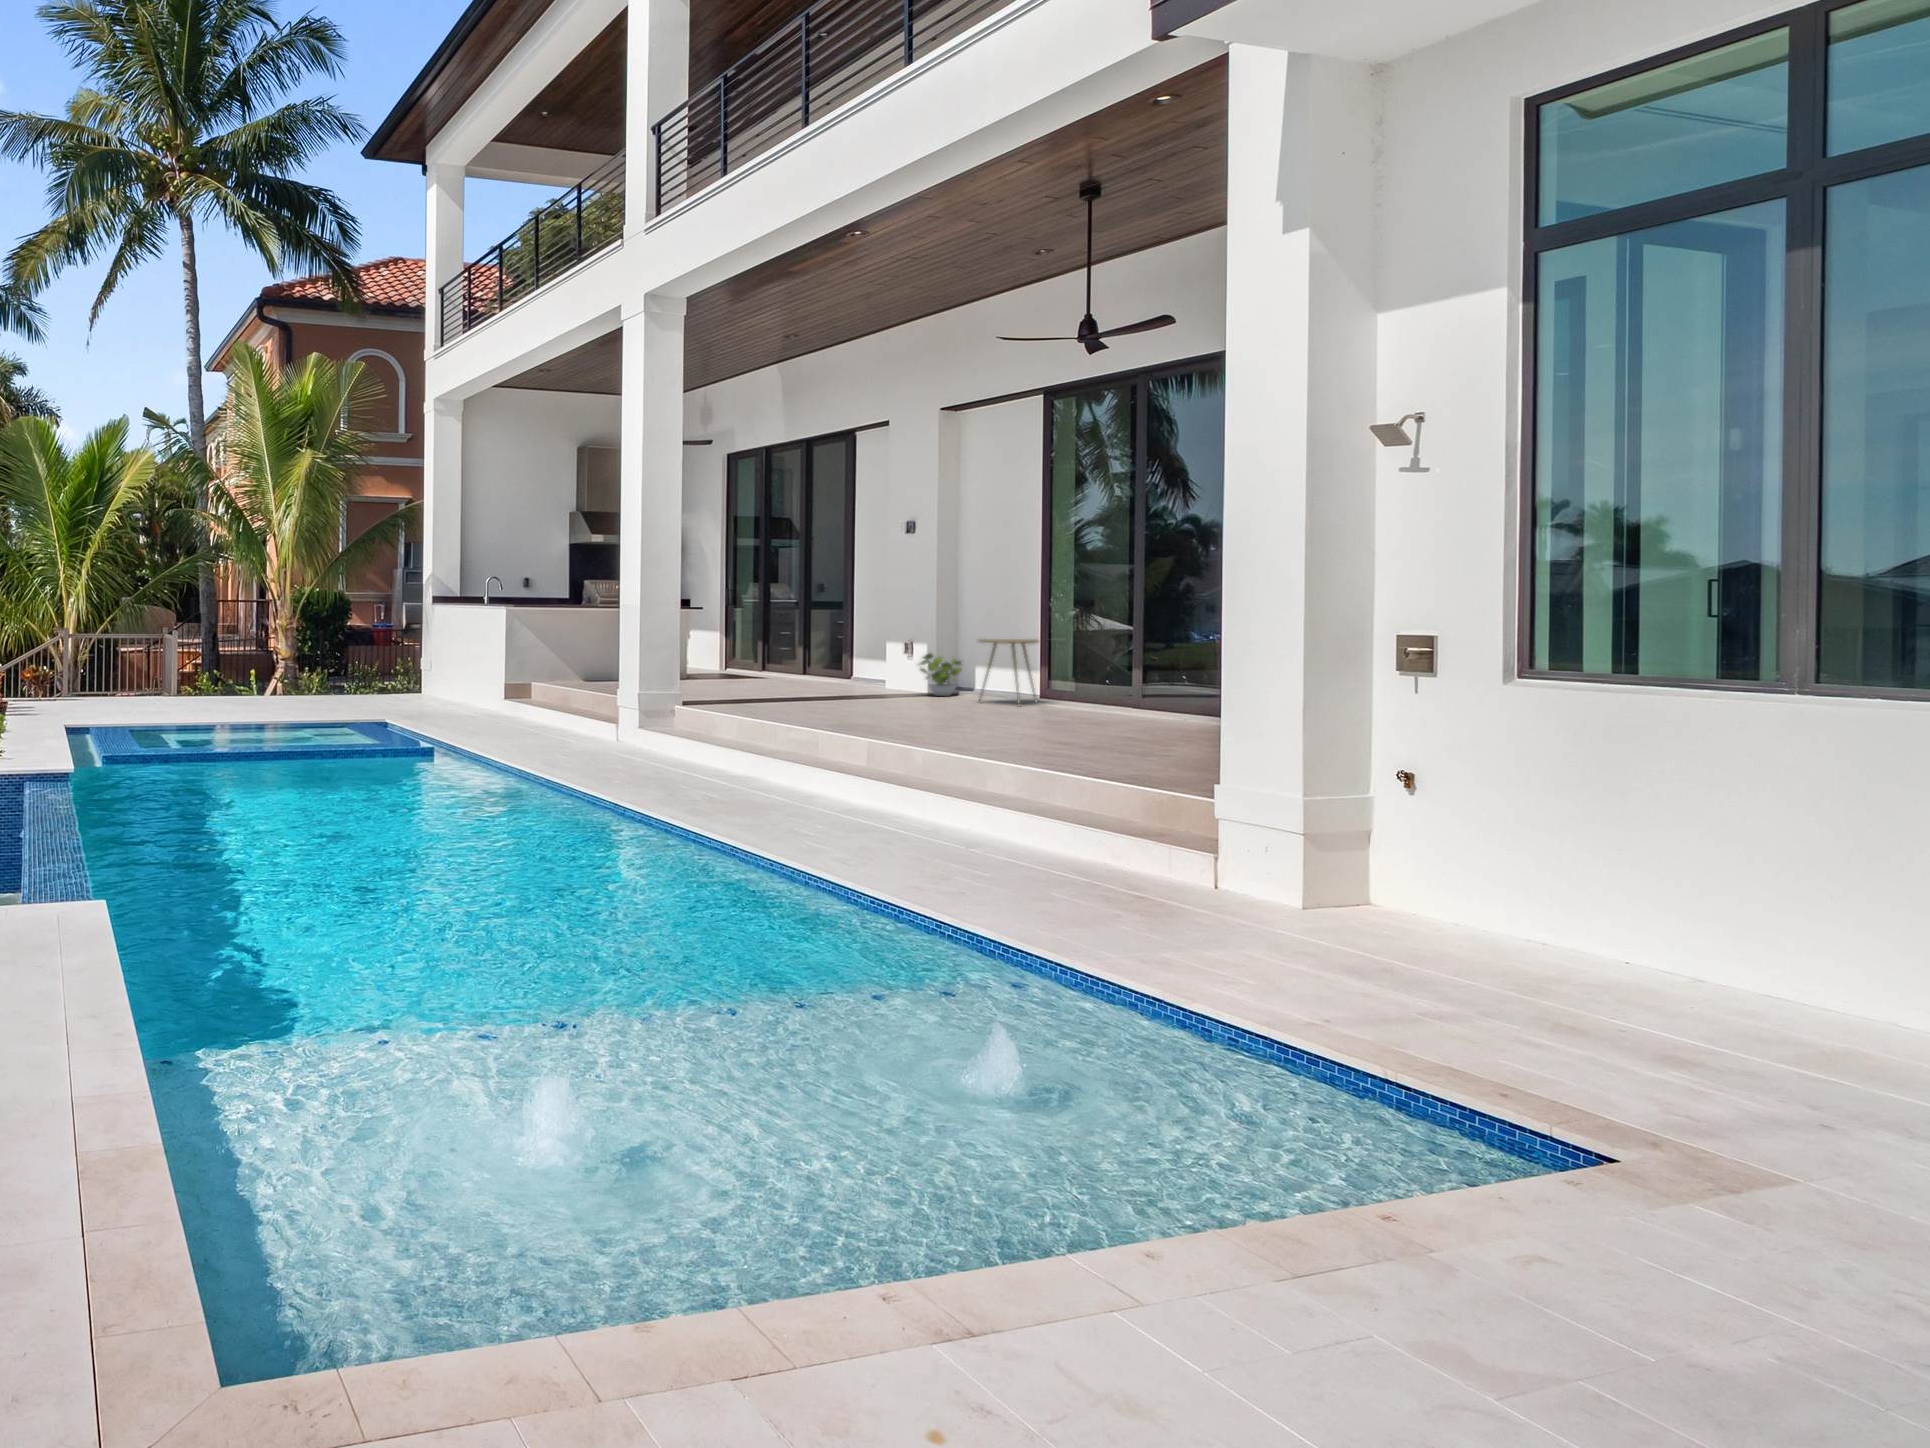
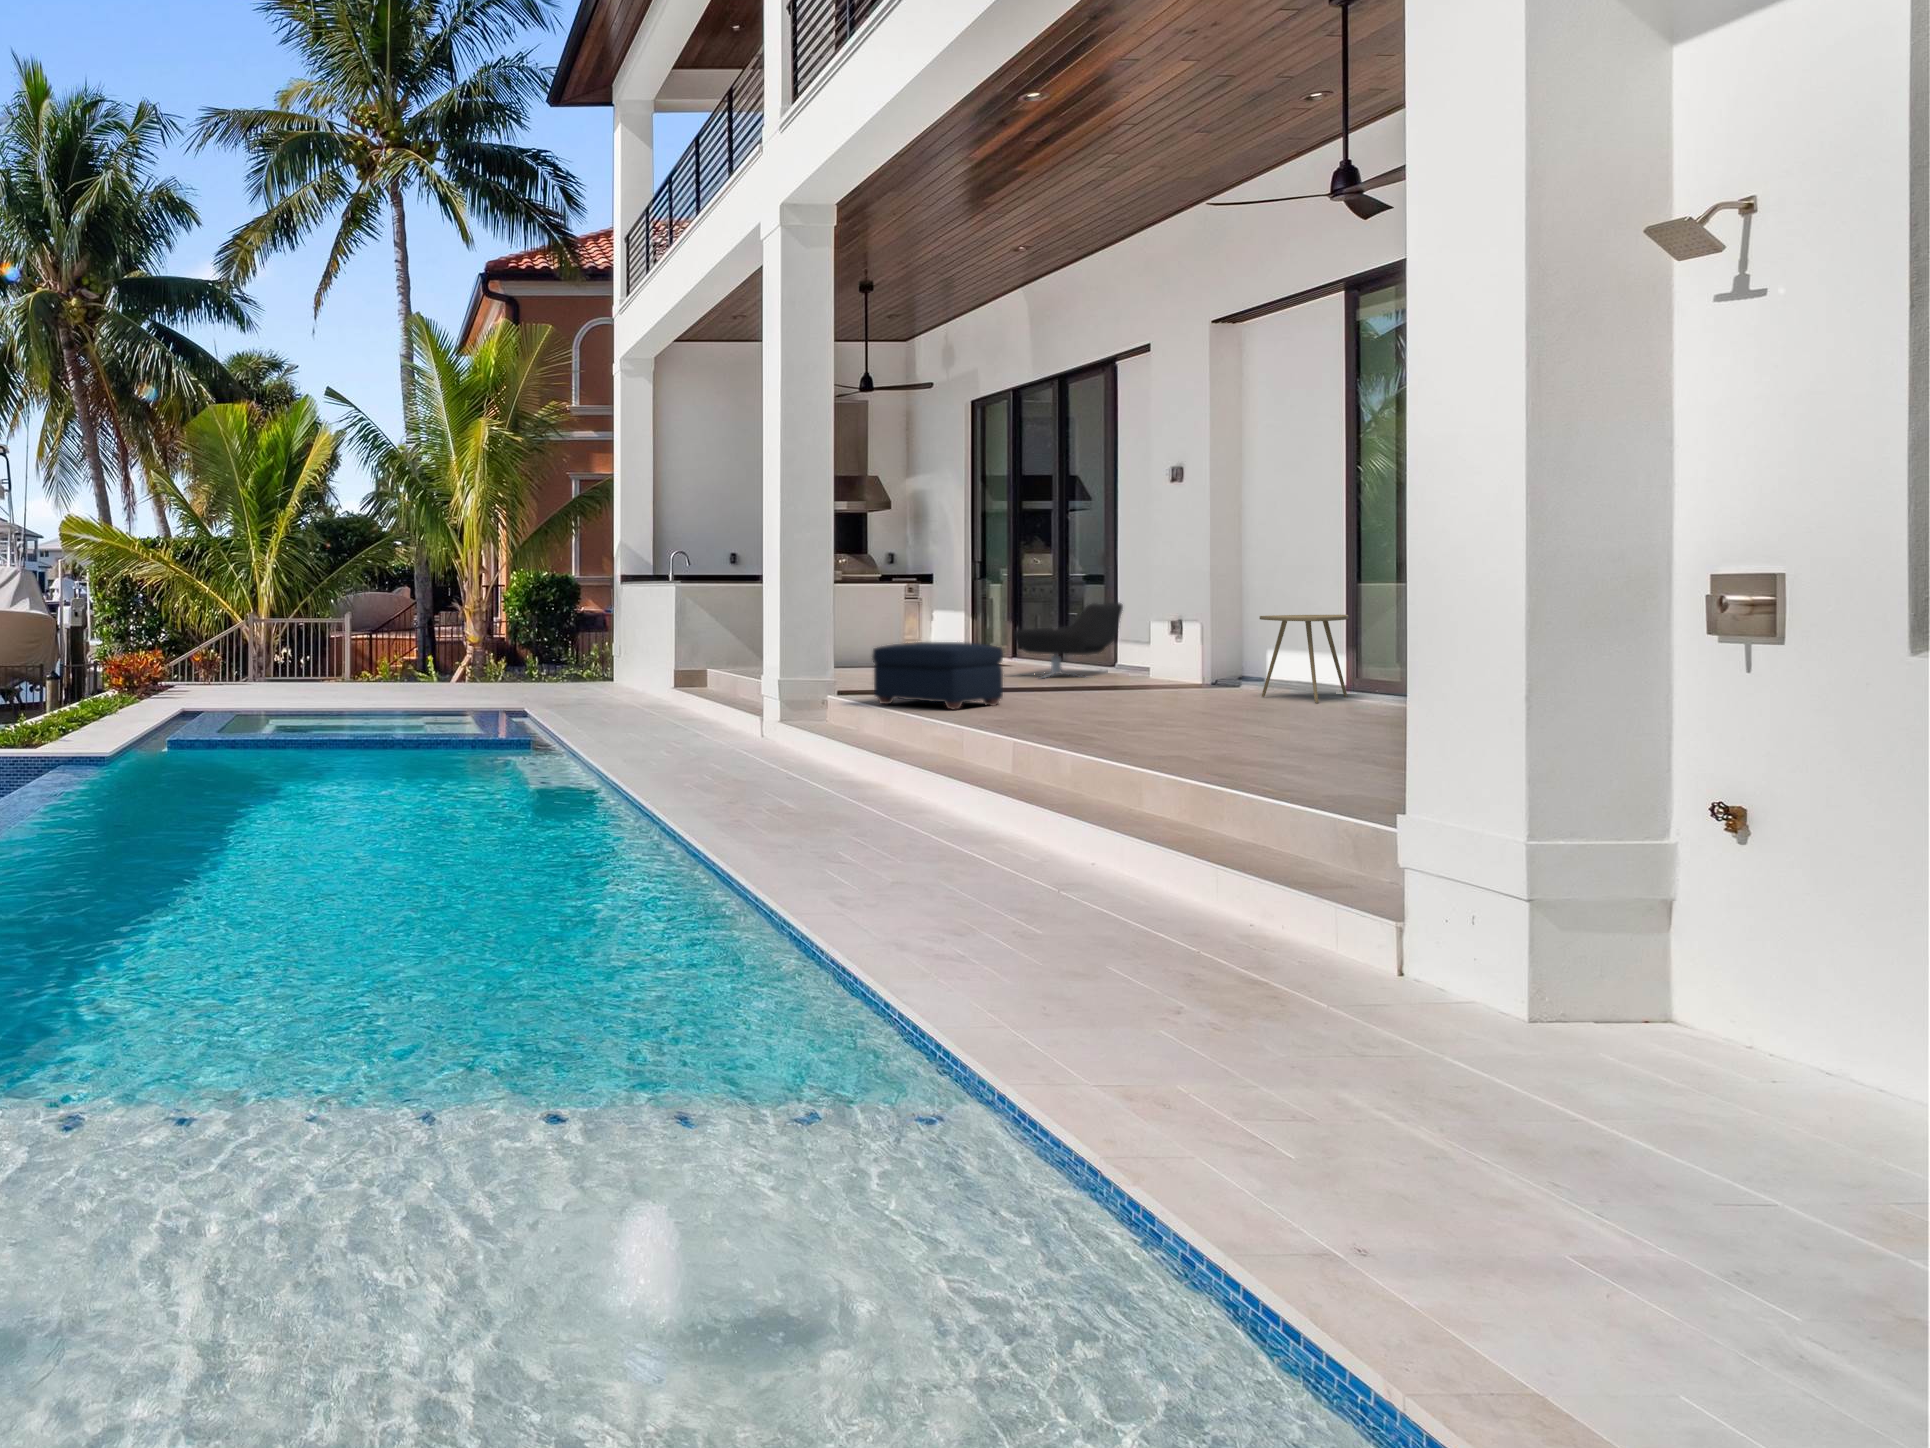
lounge chair: none [781,628,864,690] -> present [1014,603,1123,675]
potted plant: present [920,653,961,696] -> none [1182,633,1250,687]
ottoman: none [690,658,793,713] -> present [872,642,1003,710]

